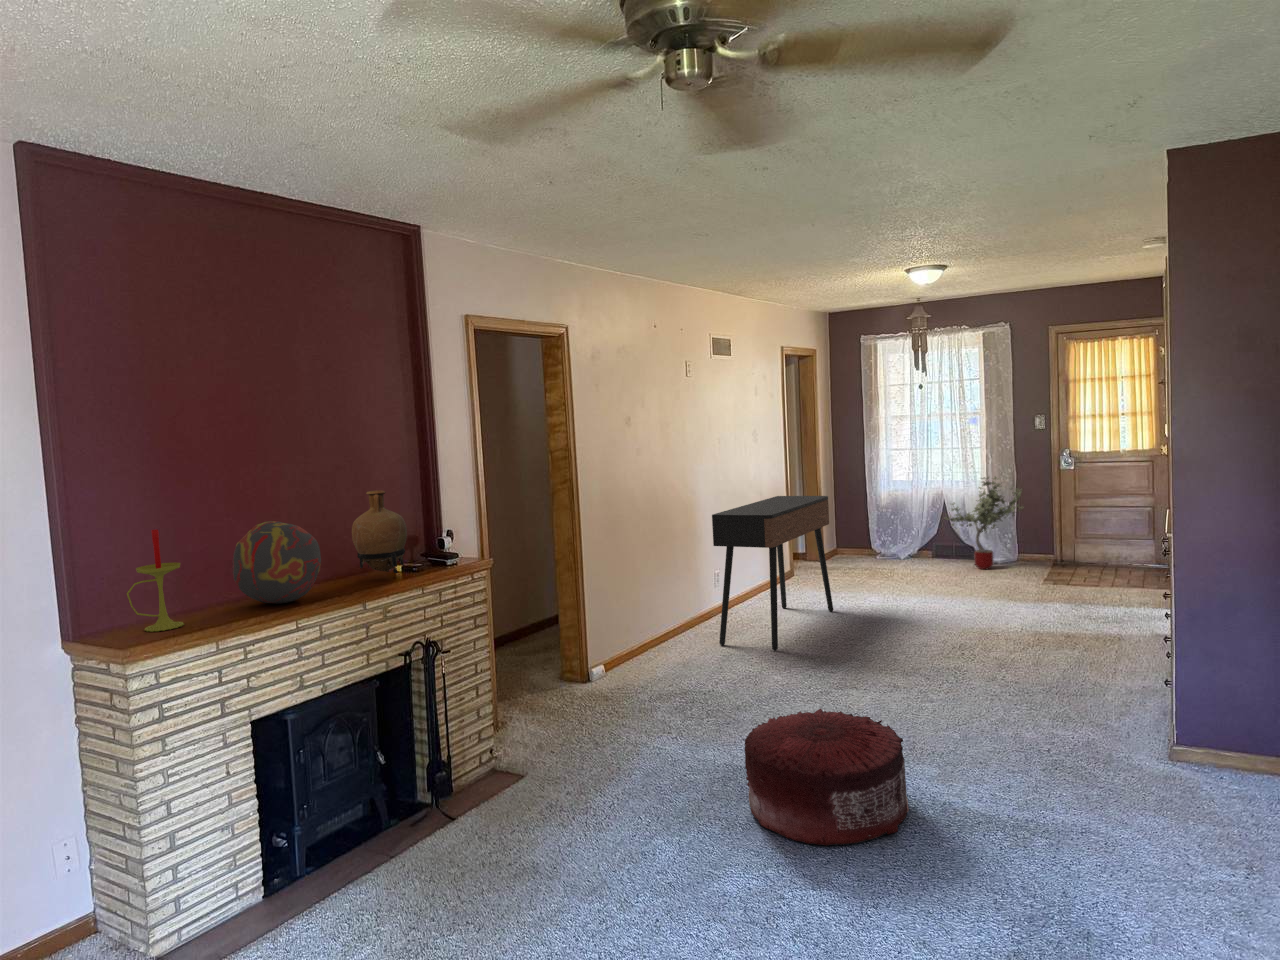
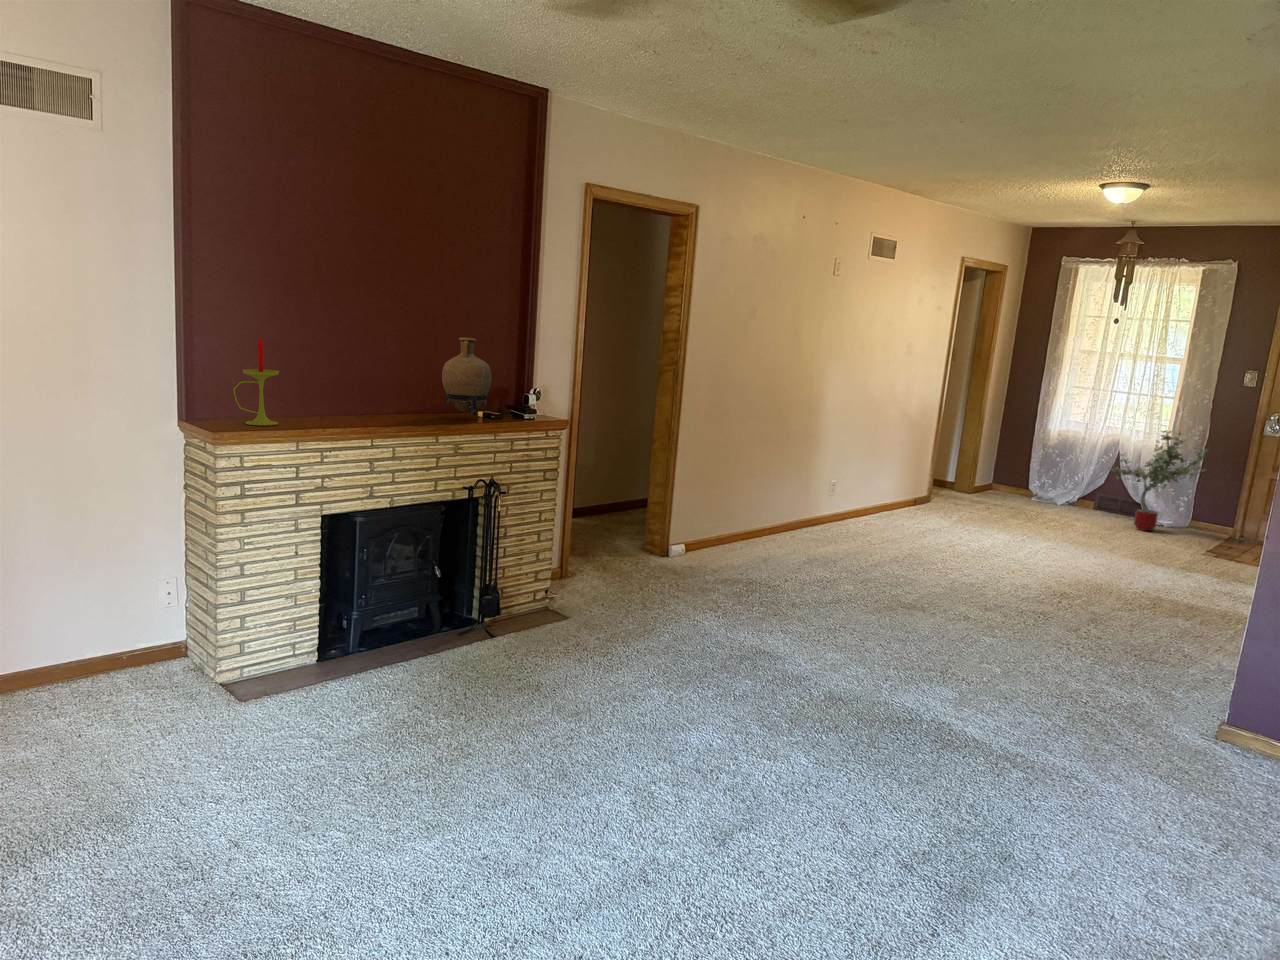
console table: present [712,496,833,650] -> none [811,413,963,564]
decorative orb: present [233,521,321,604] -> none [328,349,403,423]
pouf: present [744,708,909,846] -> none [750,611,911,739]

